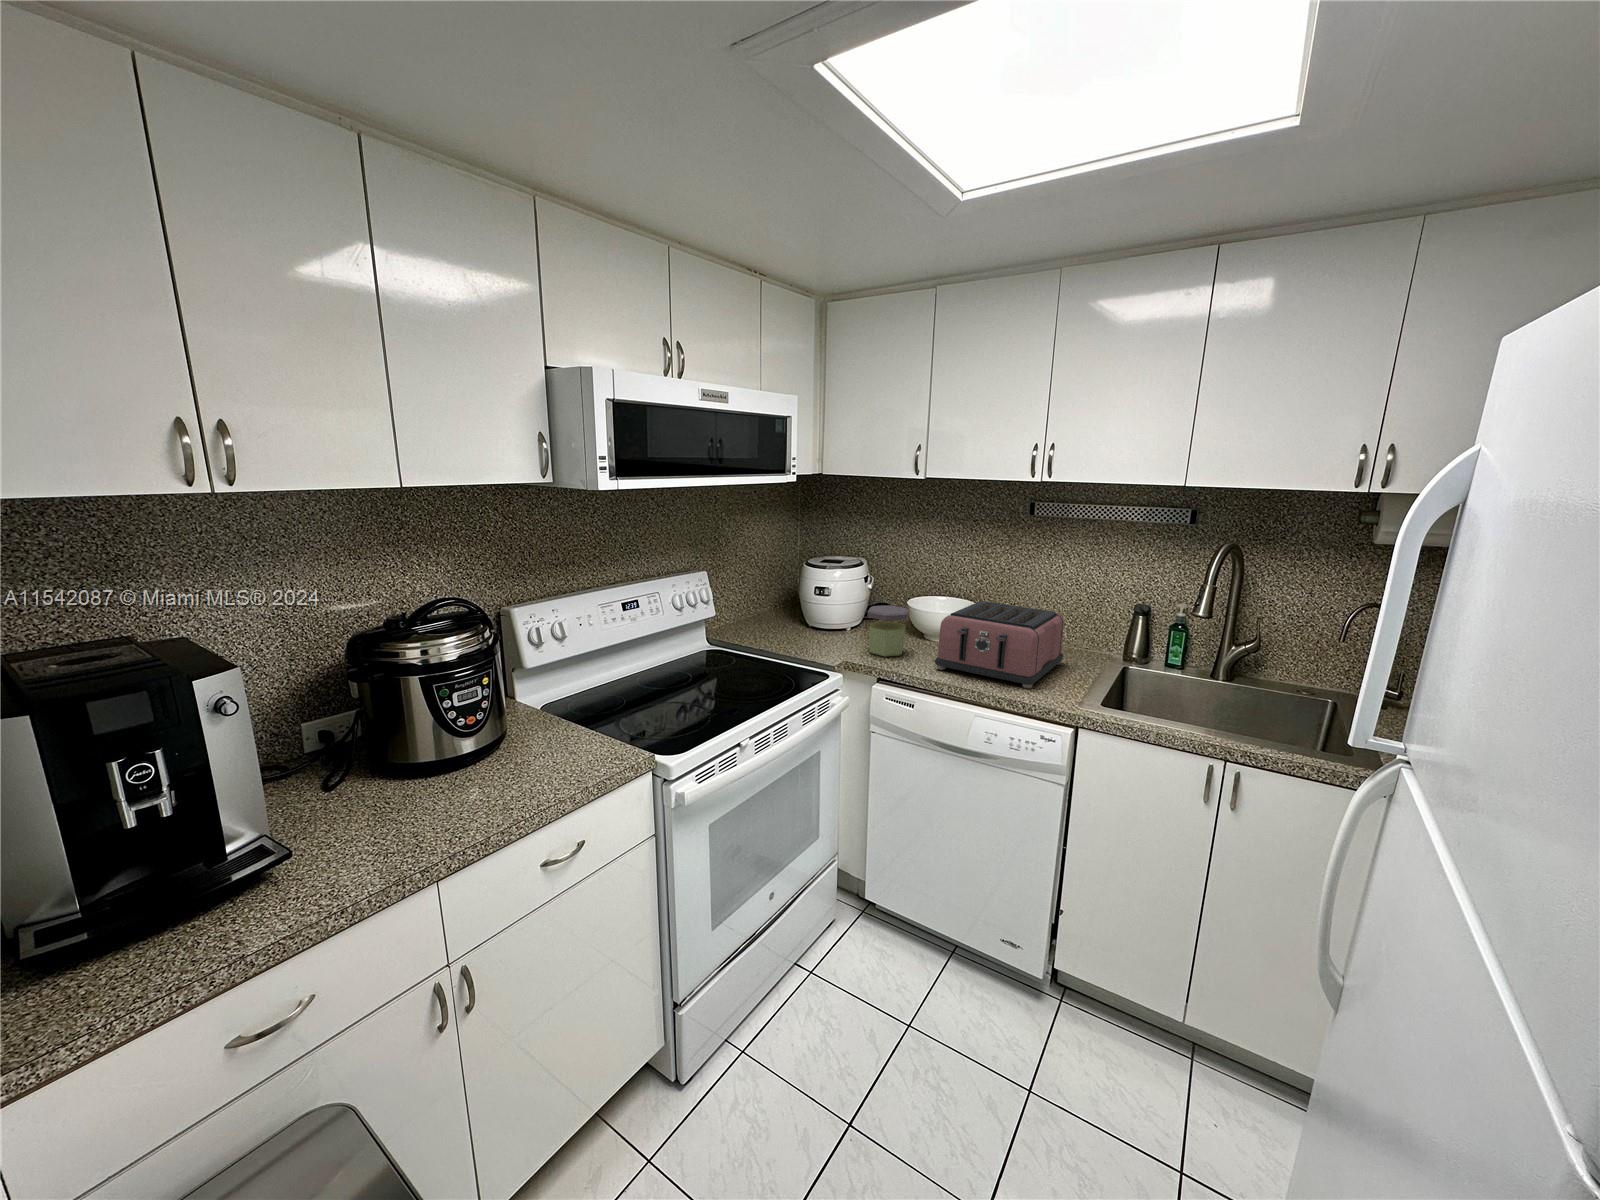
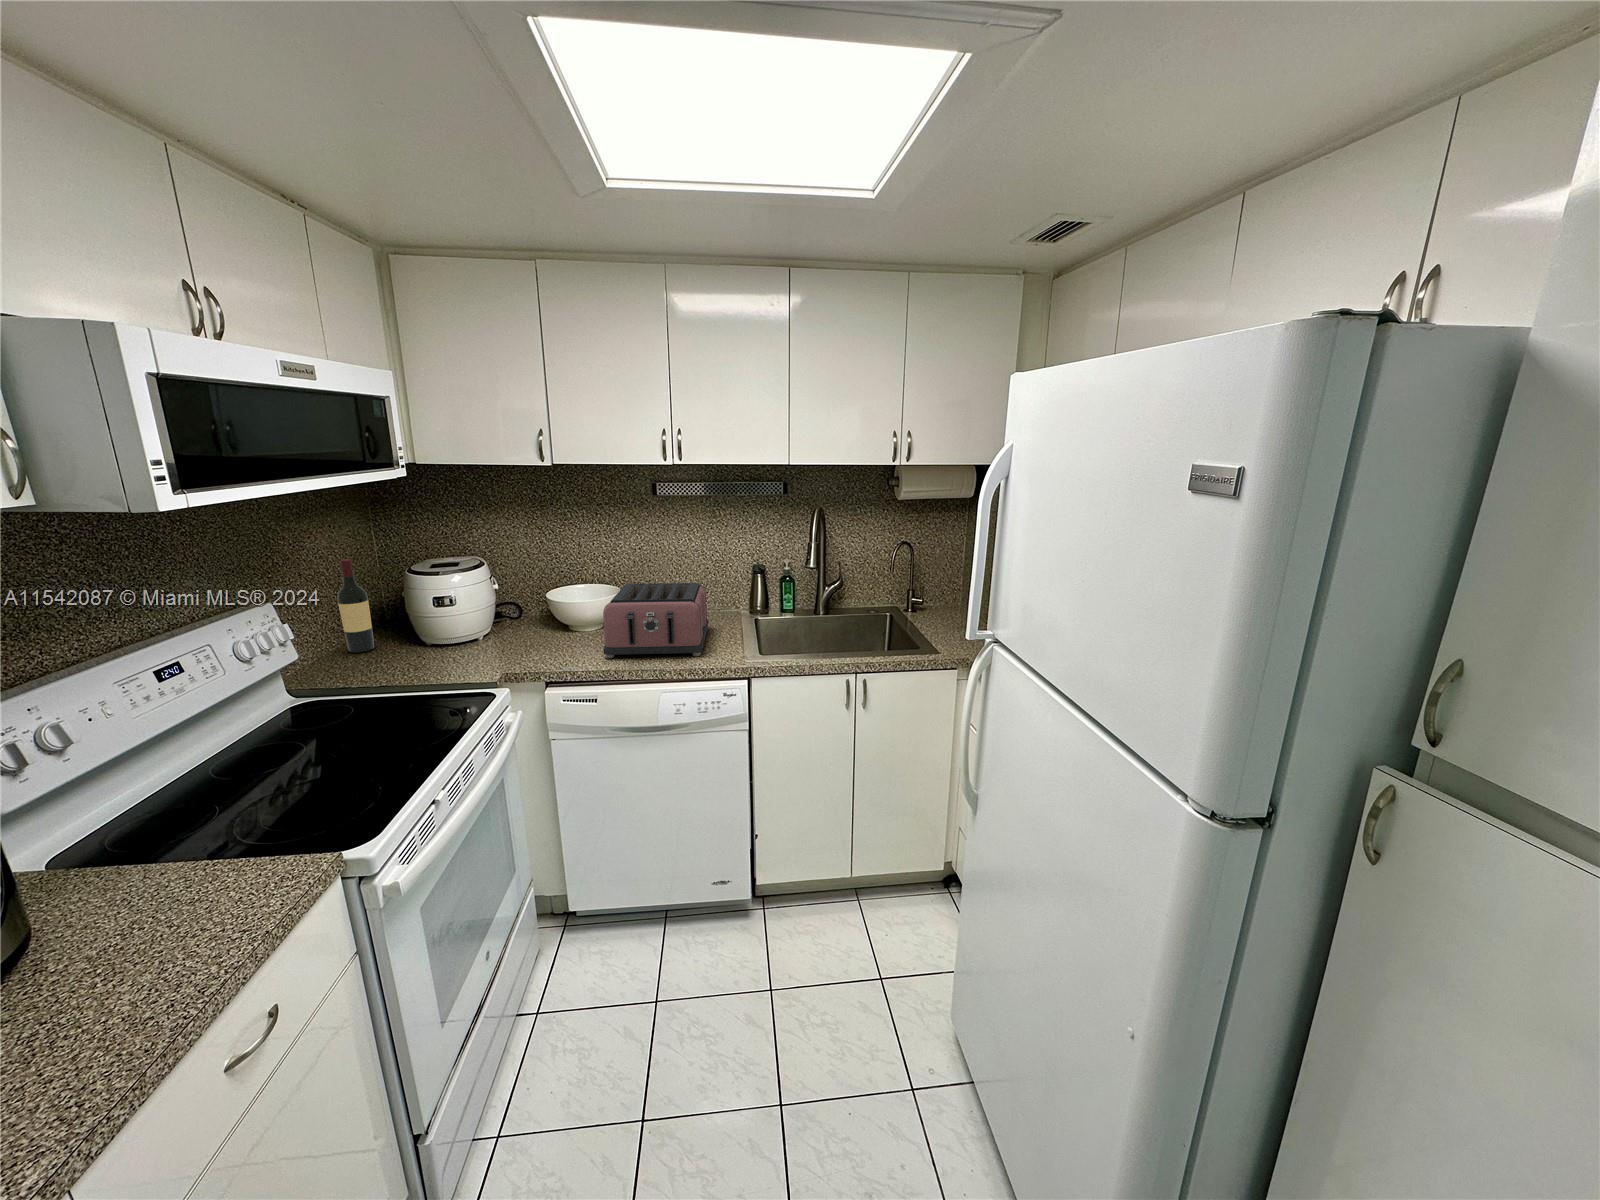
wine bottle: none [758,548,778,623] -> present [337,559,374,653]
jar: present [867,605,909,657] -> none [513,603,561,659]

